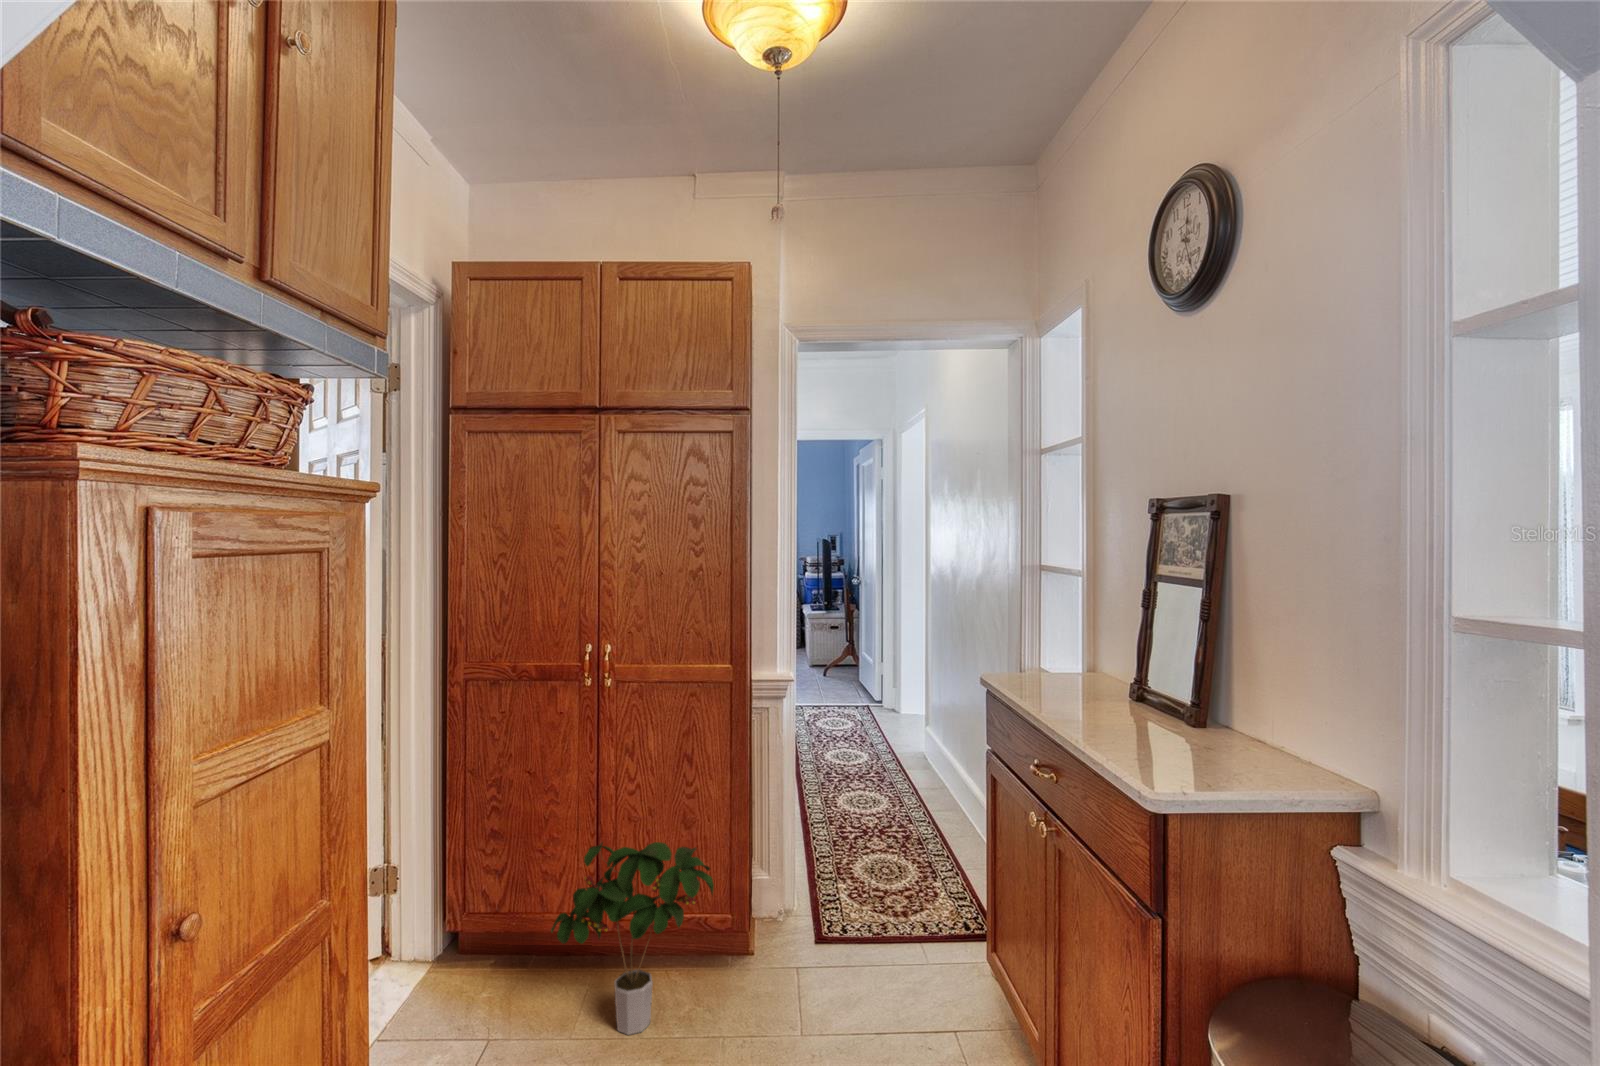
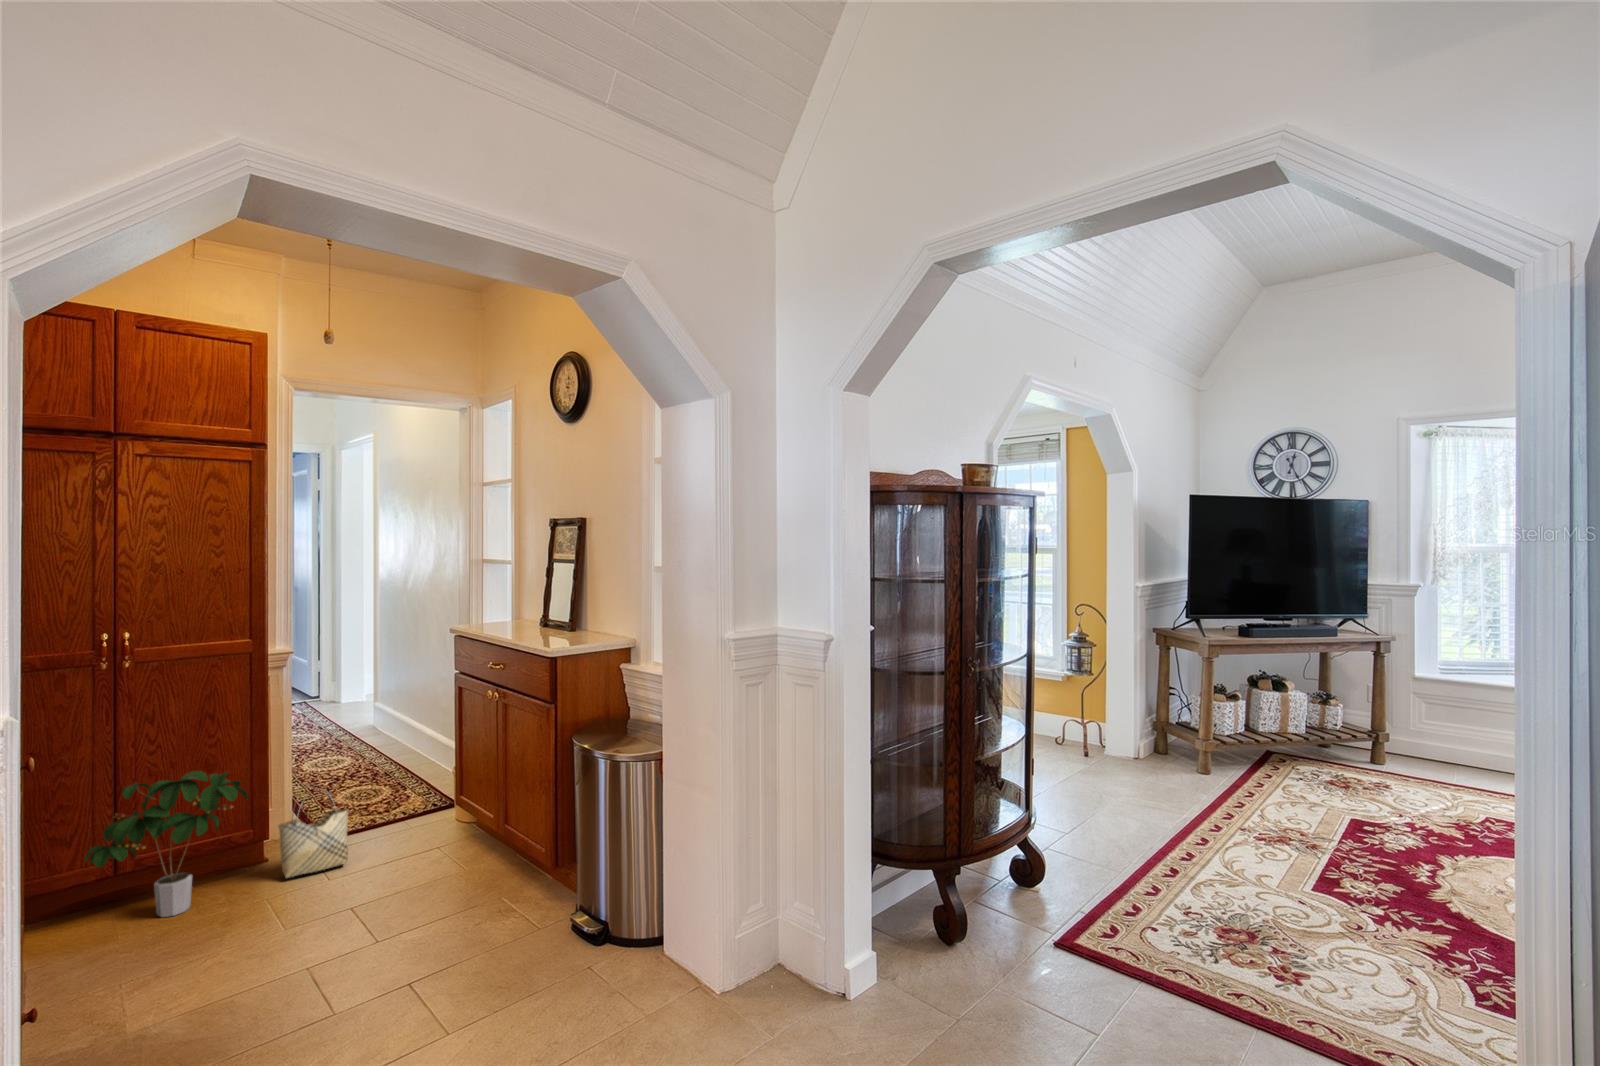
woven basket: none [751,881,840,1020] -> present [278,785,348,878]

